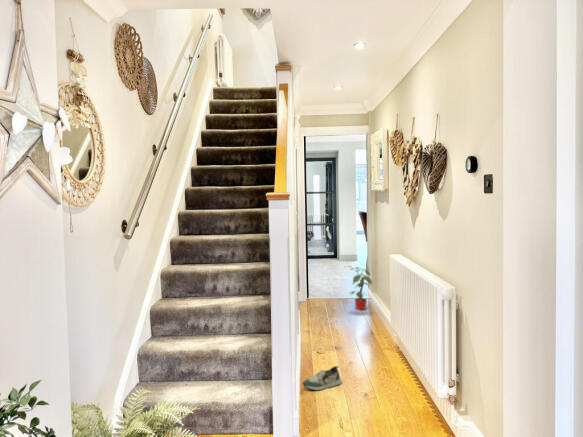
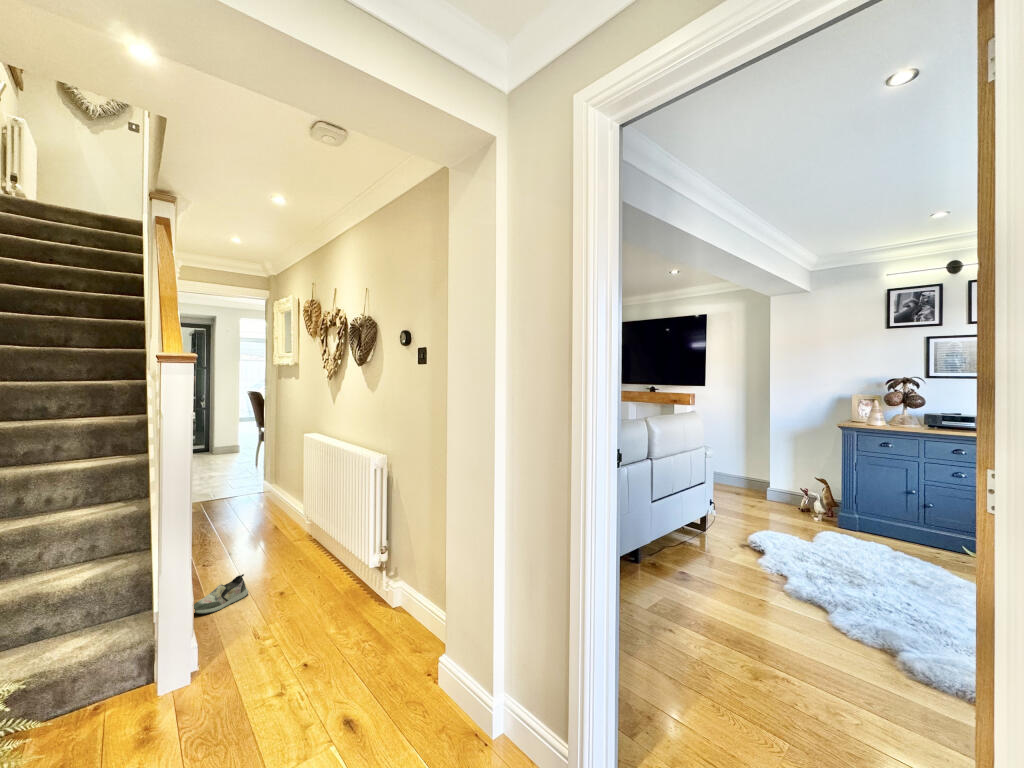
potted plant: present [350,266,372,310] -> none [233,458,276,510]

